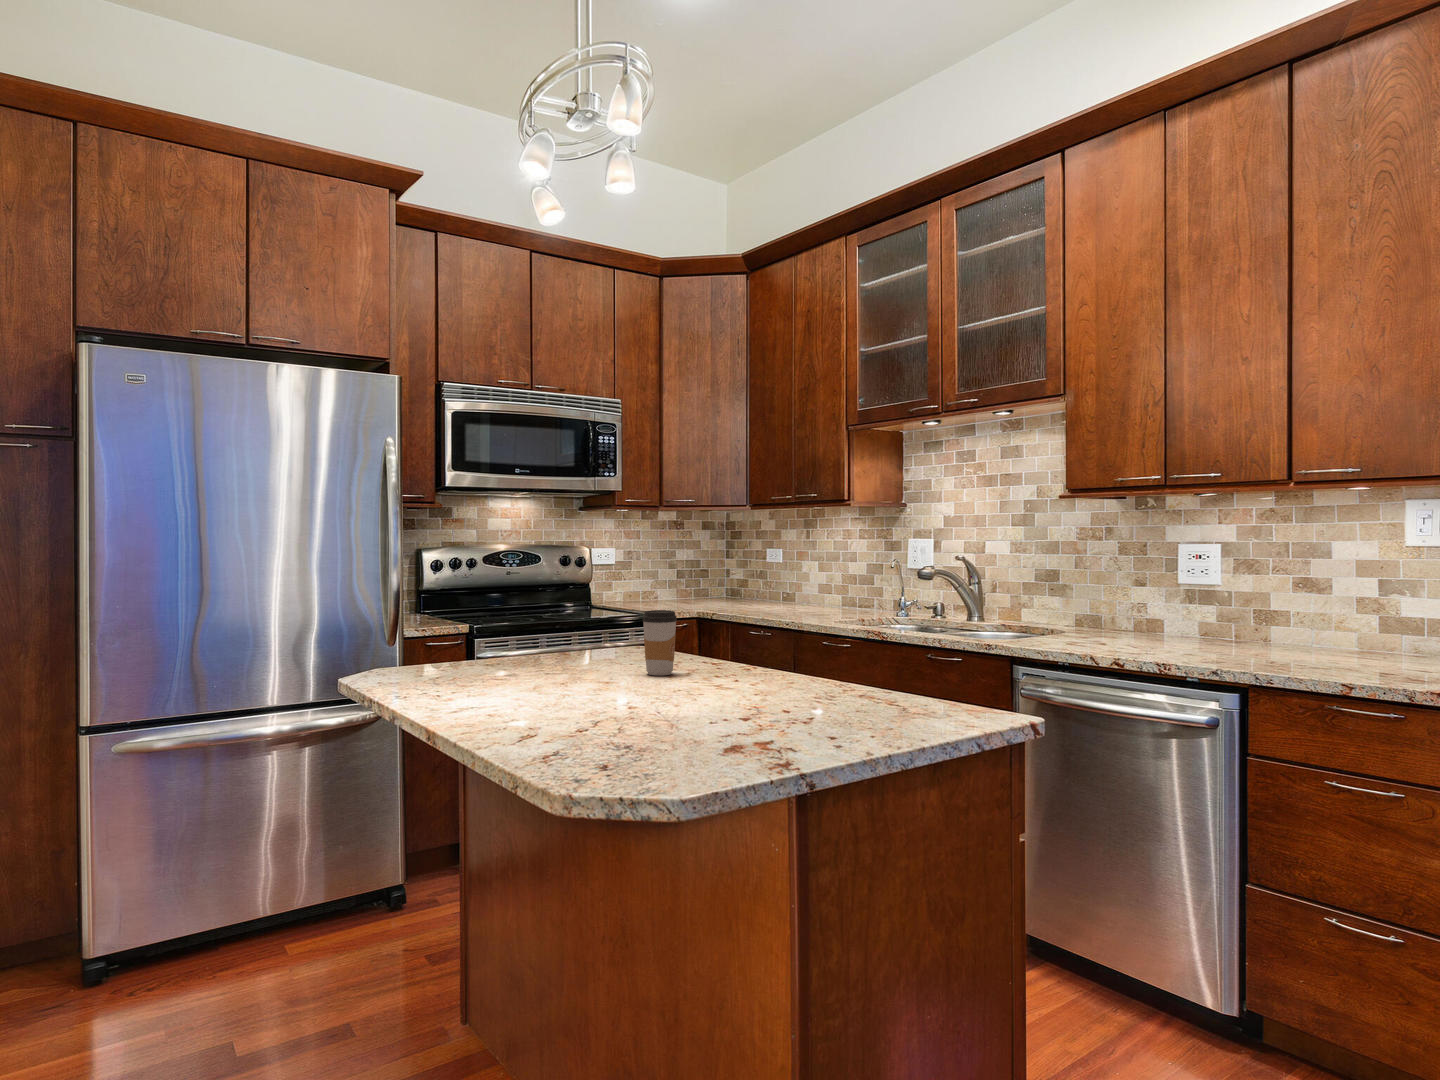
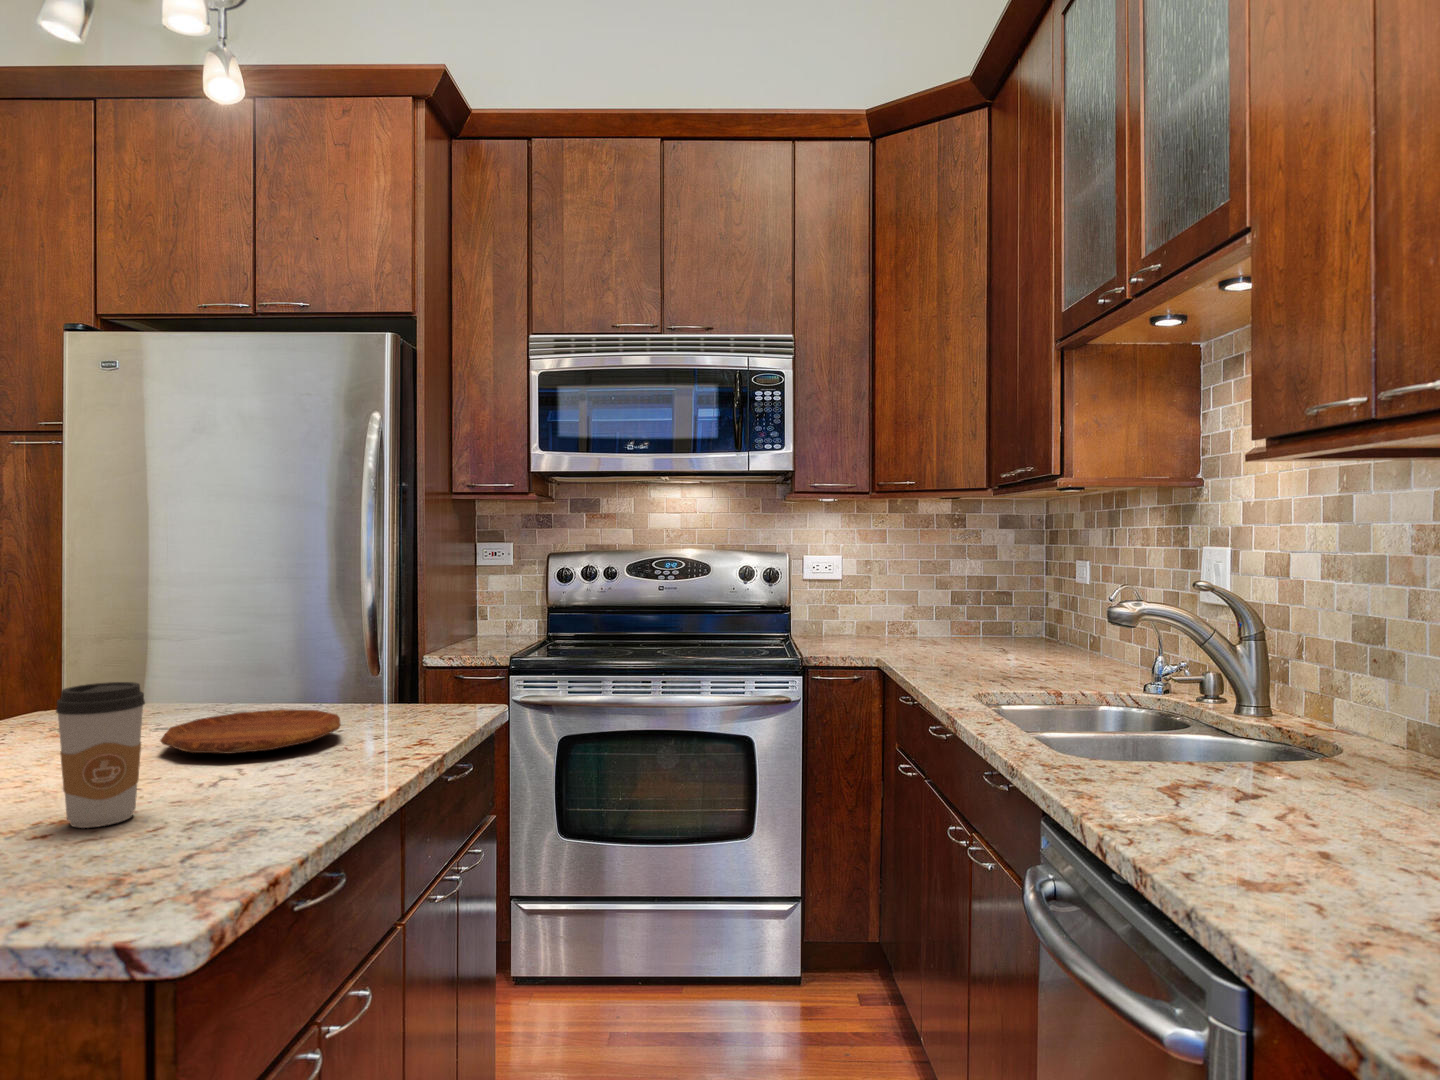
tray: none [526,642,619,660] -> present [160,709,341,754]

